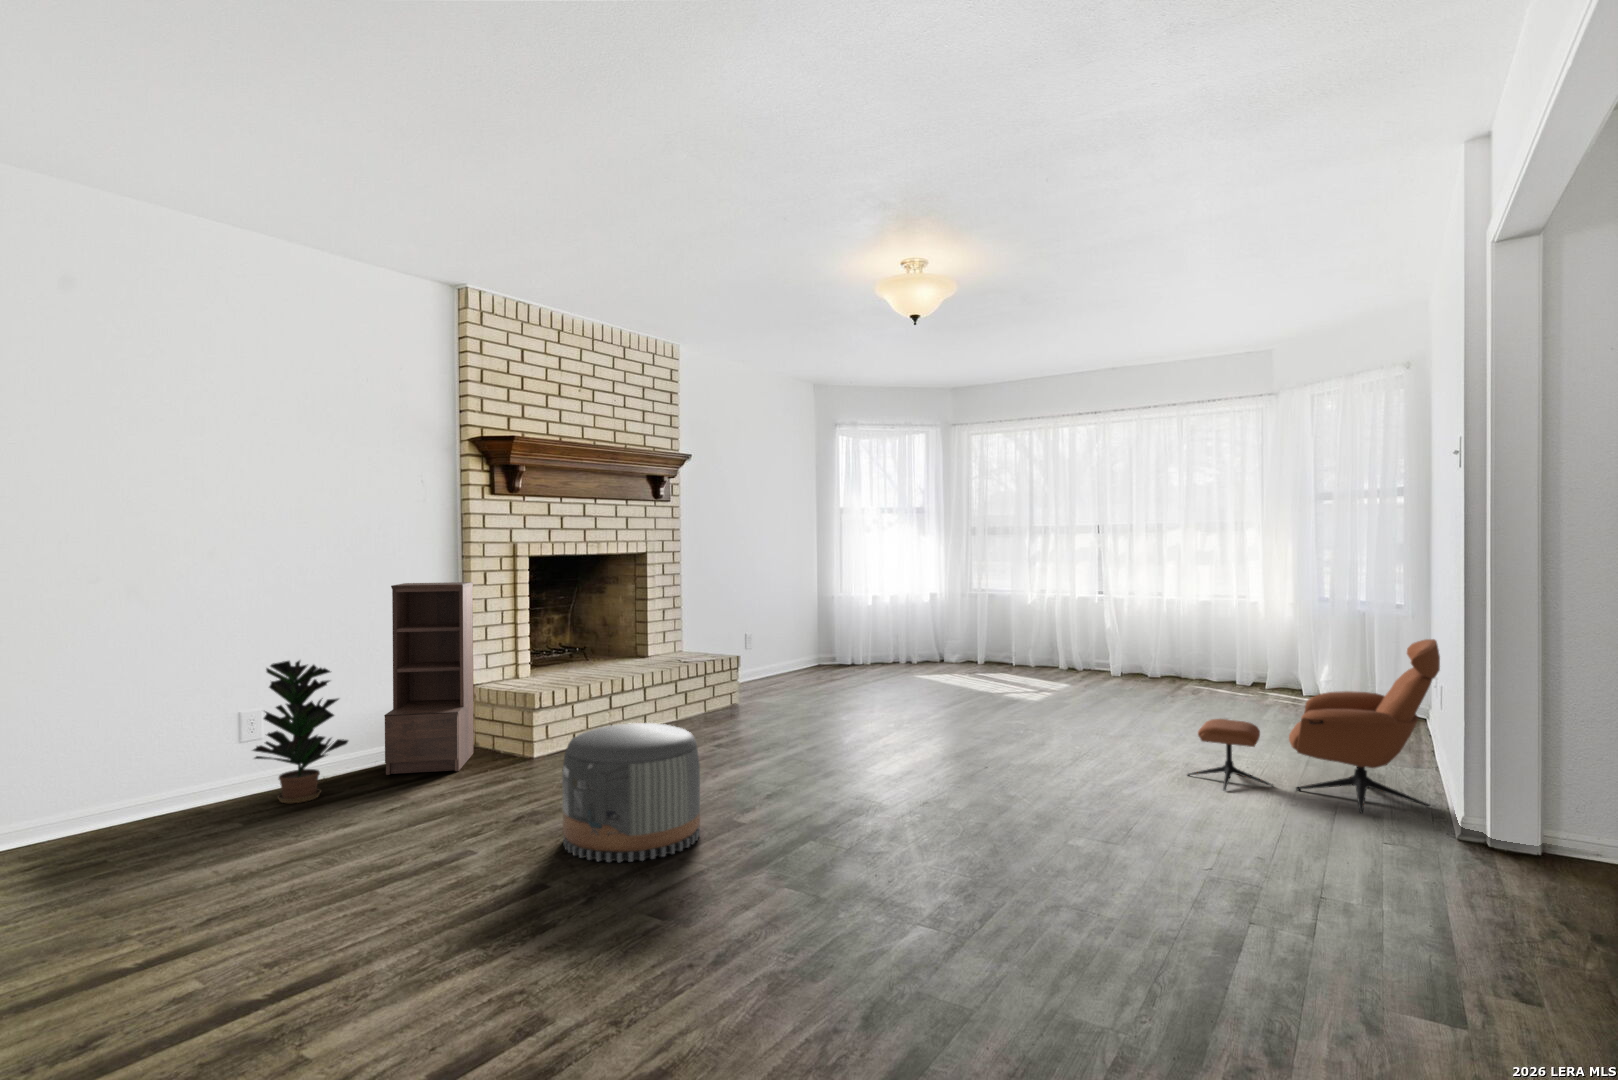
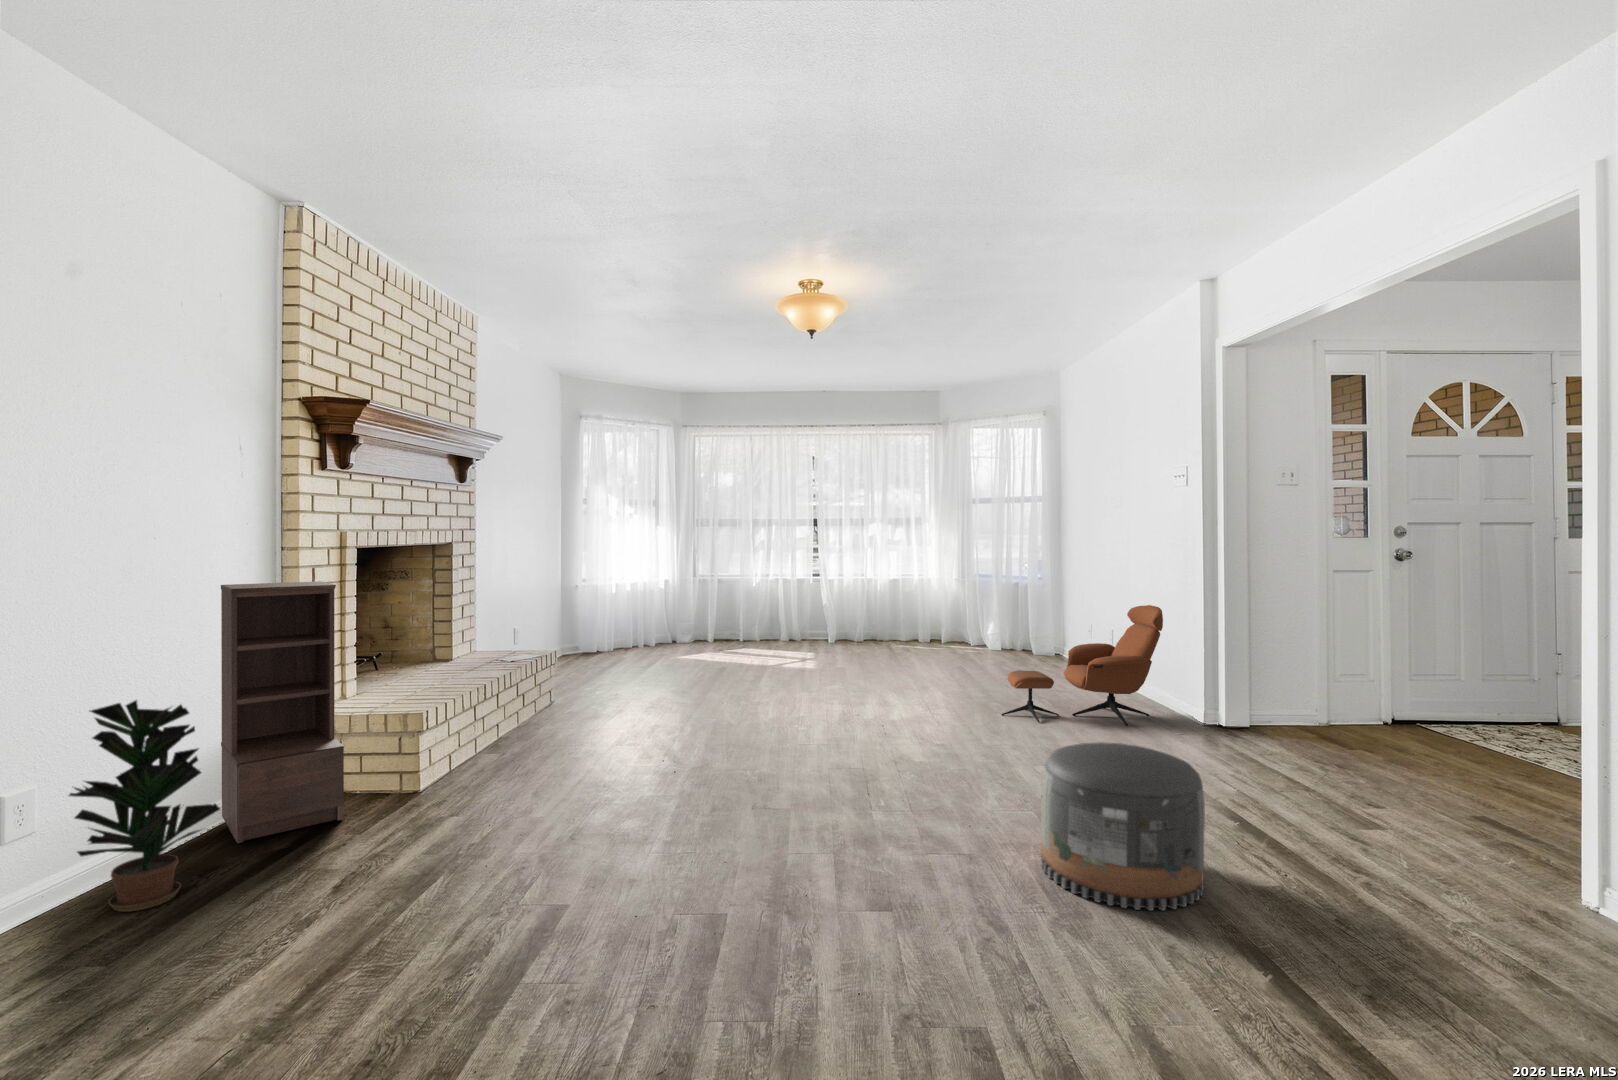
pouf: present [562,723,700,862] -> present [1041,742,1205,911]

